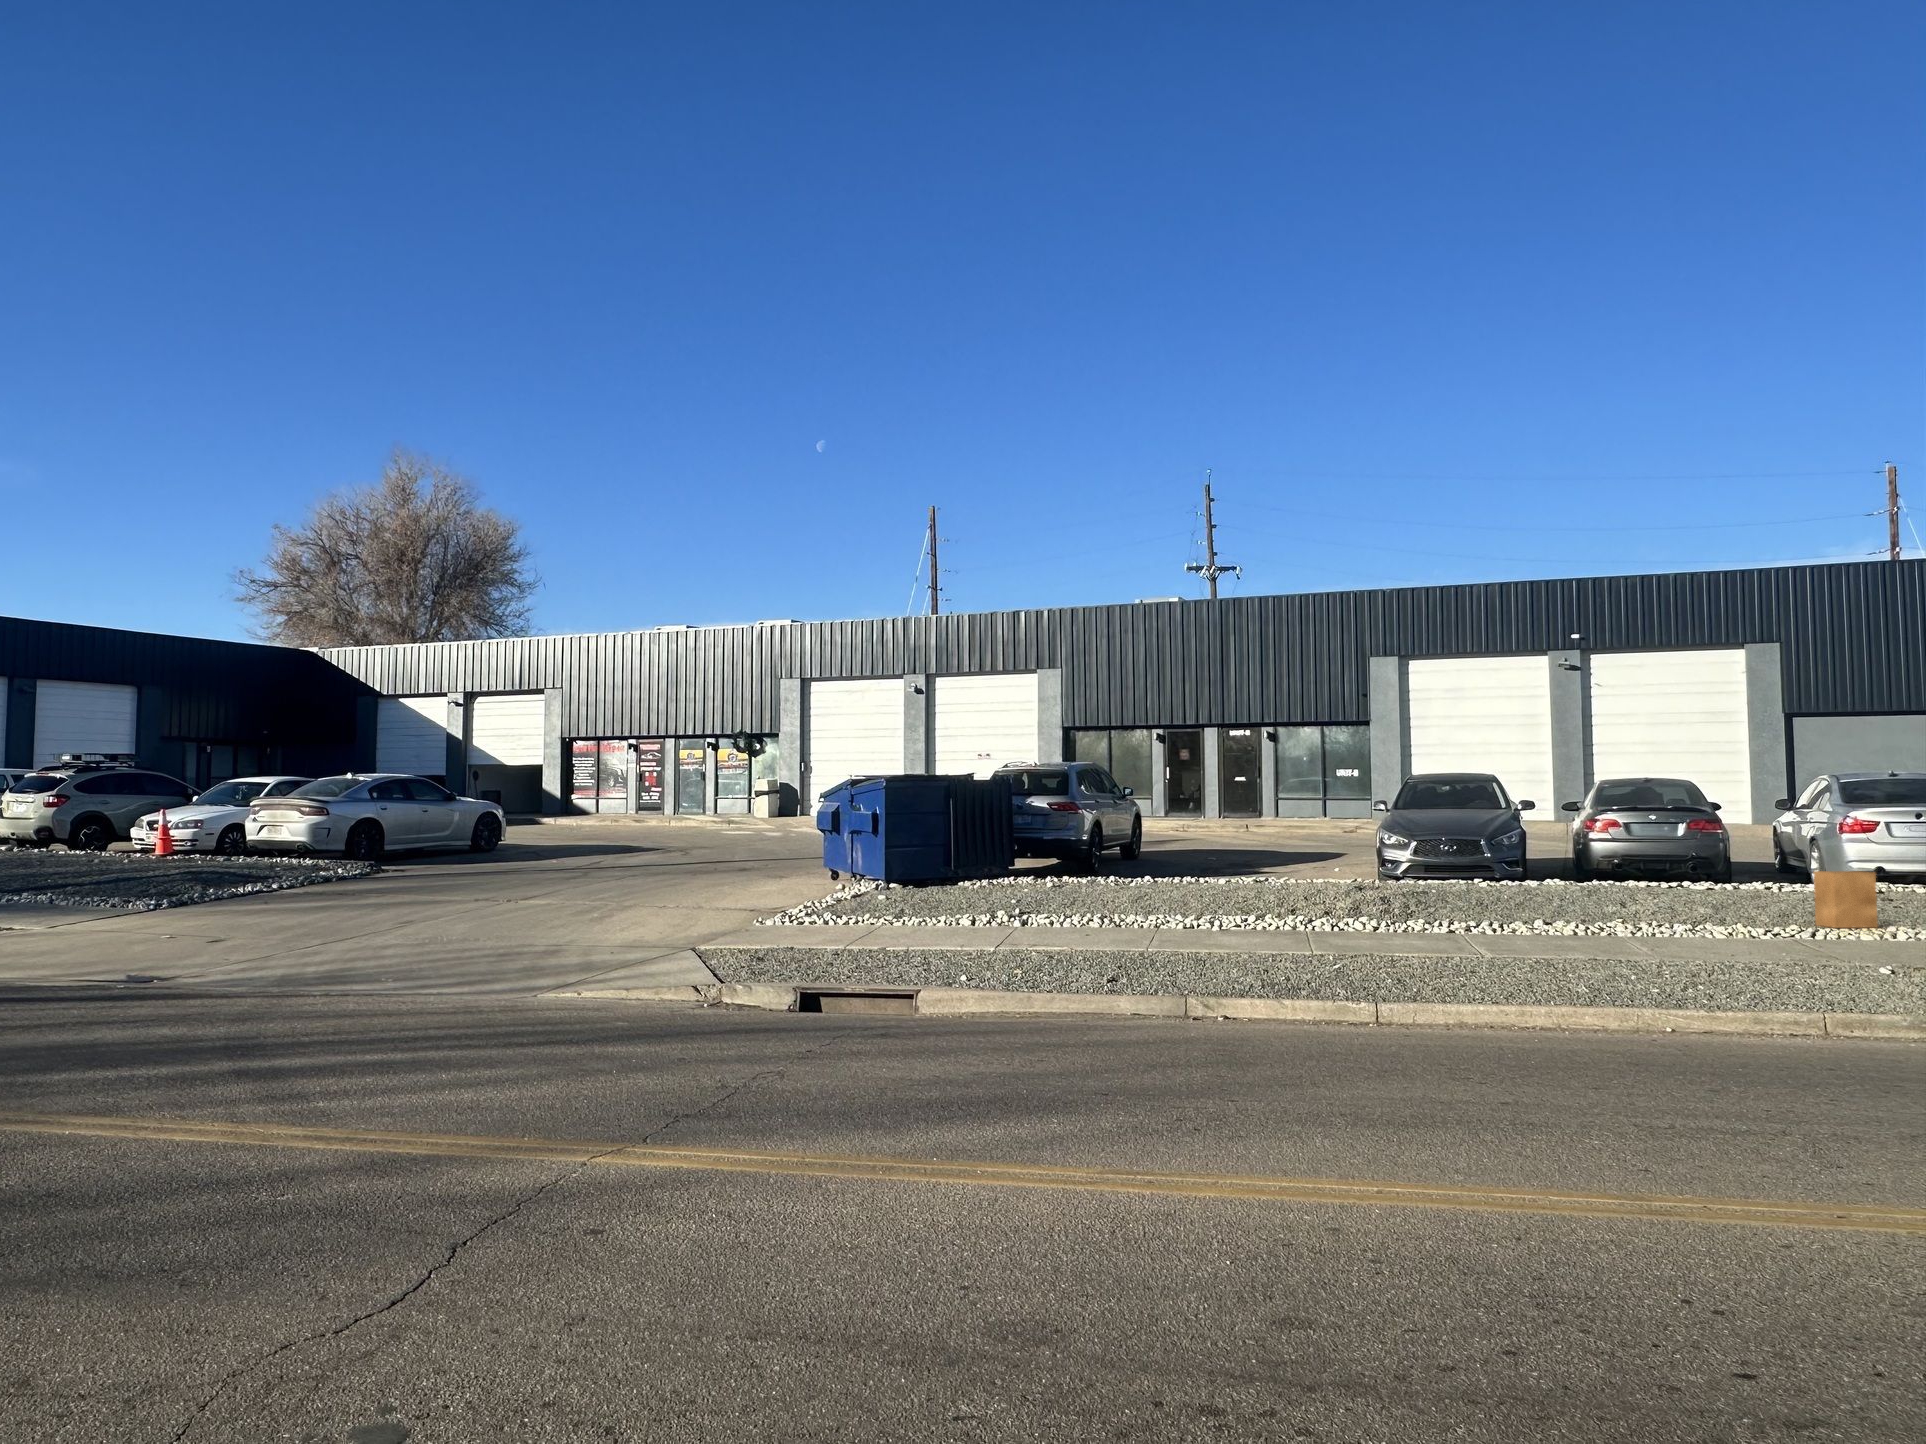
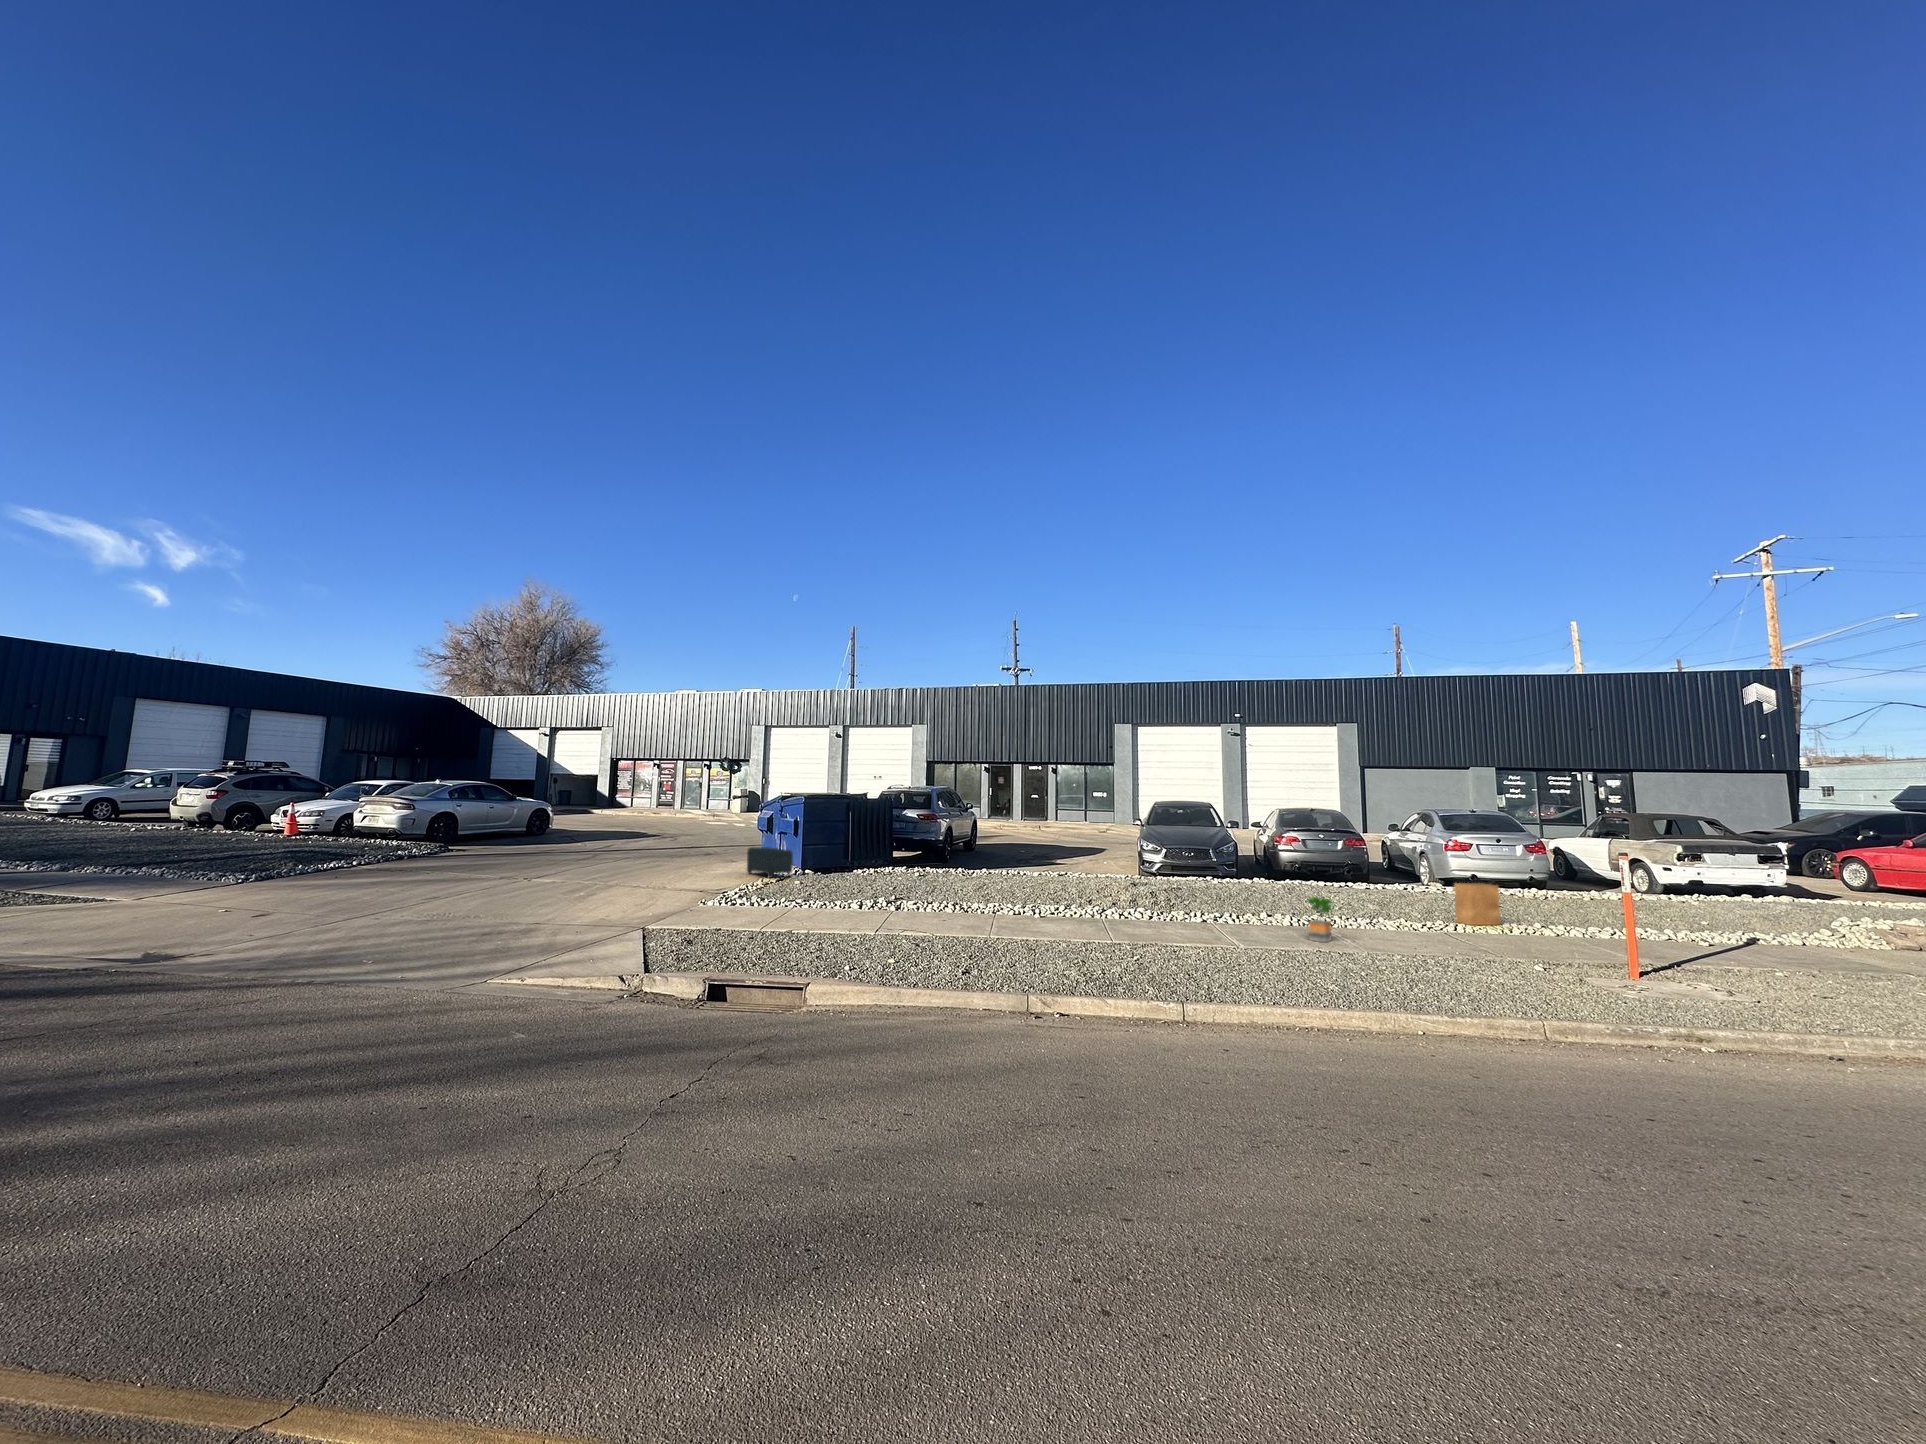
bench: none [807,851,873,892] -> present [747,847,793,878]
potted tree: none [1585,886,1627,947] -> present [1307,897,1335,942]

